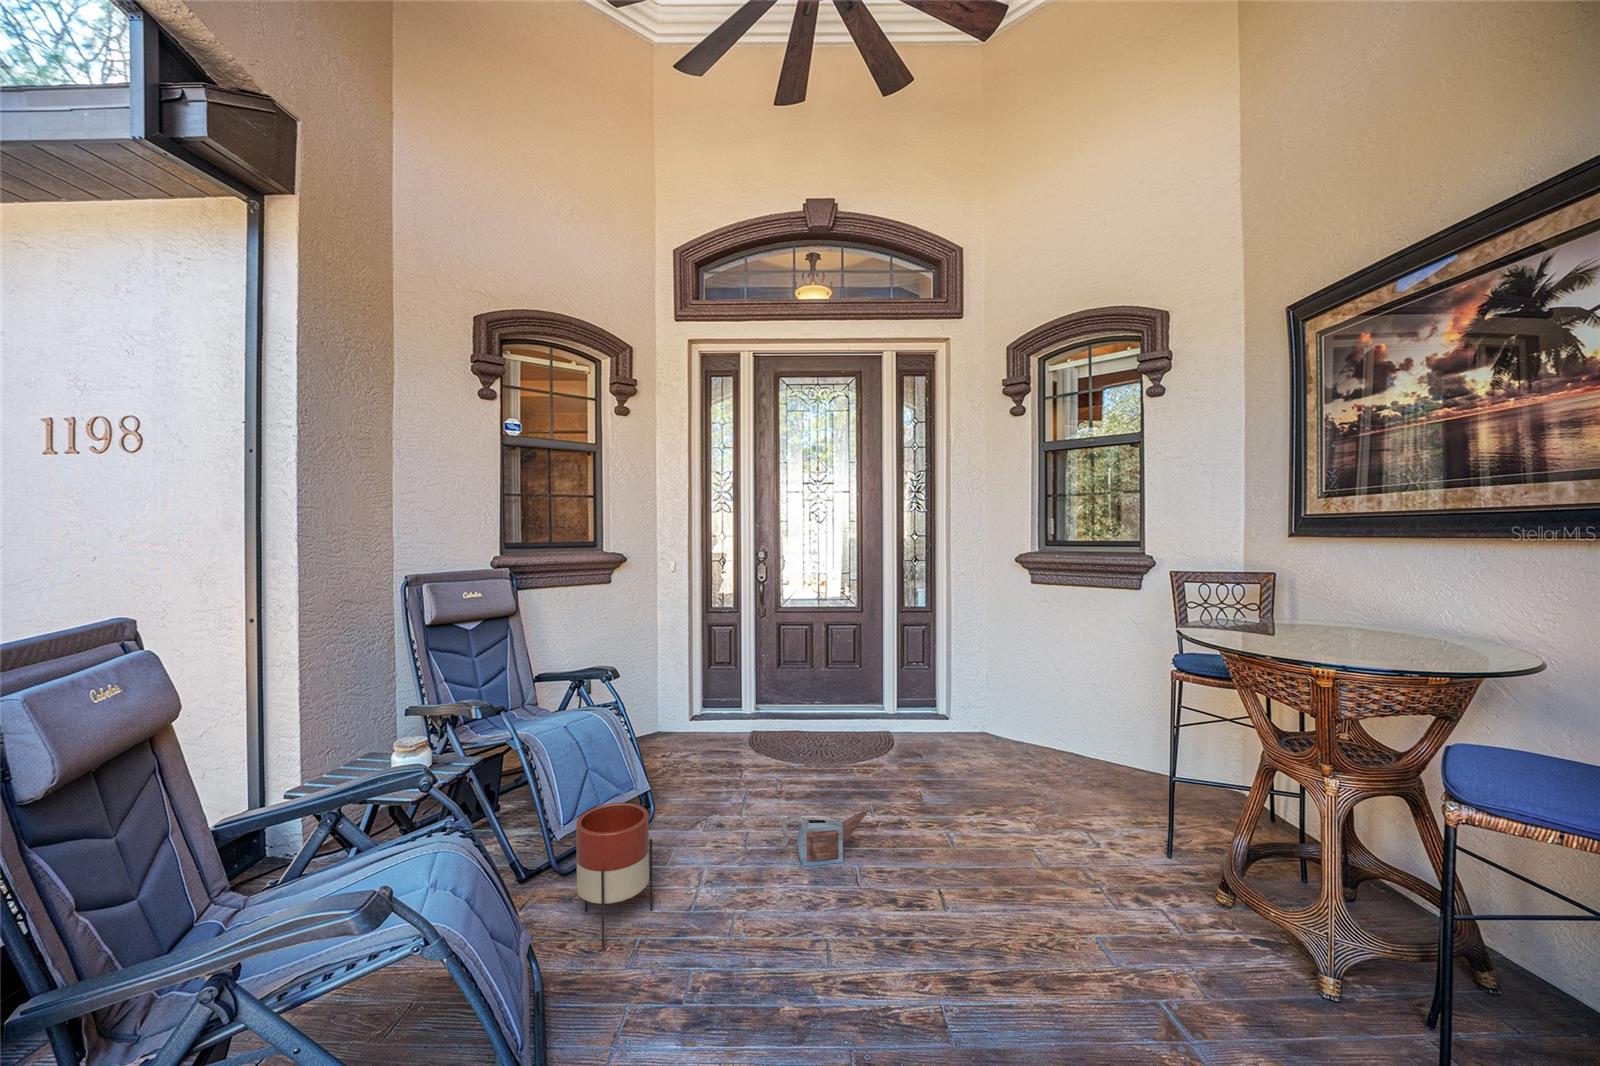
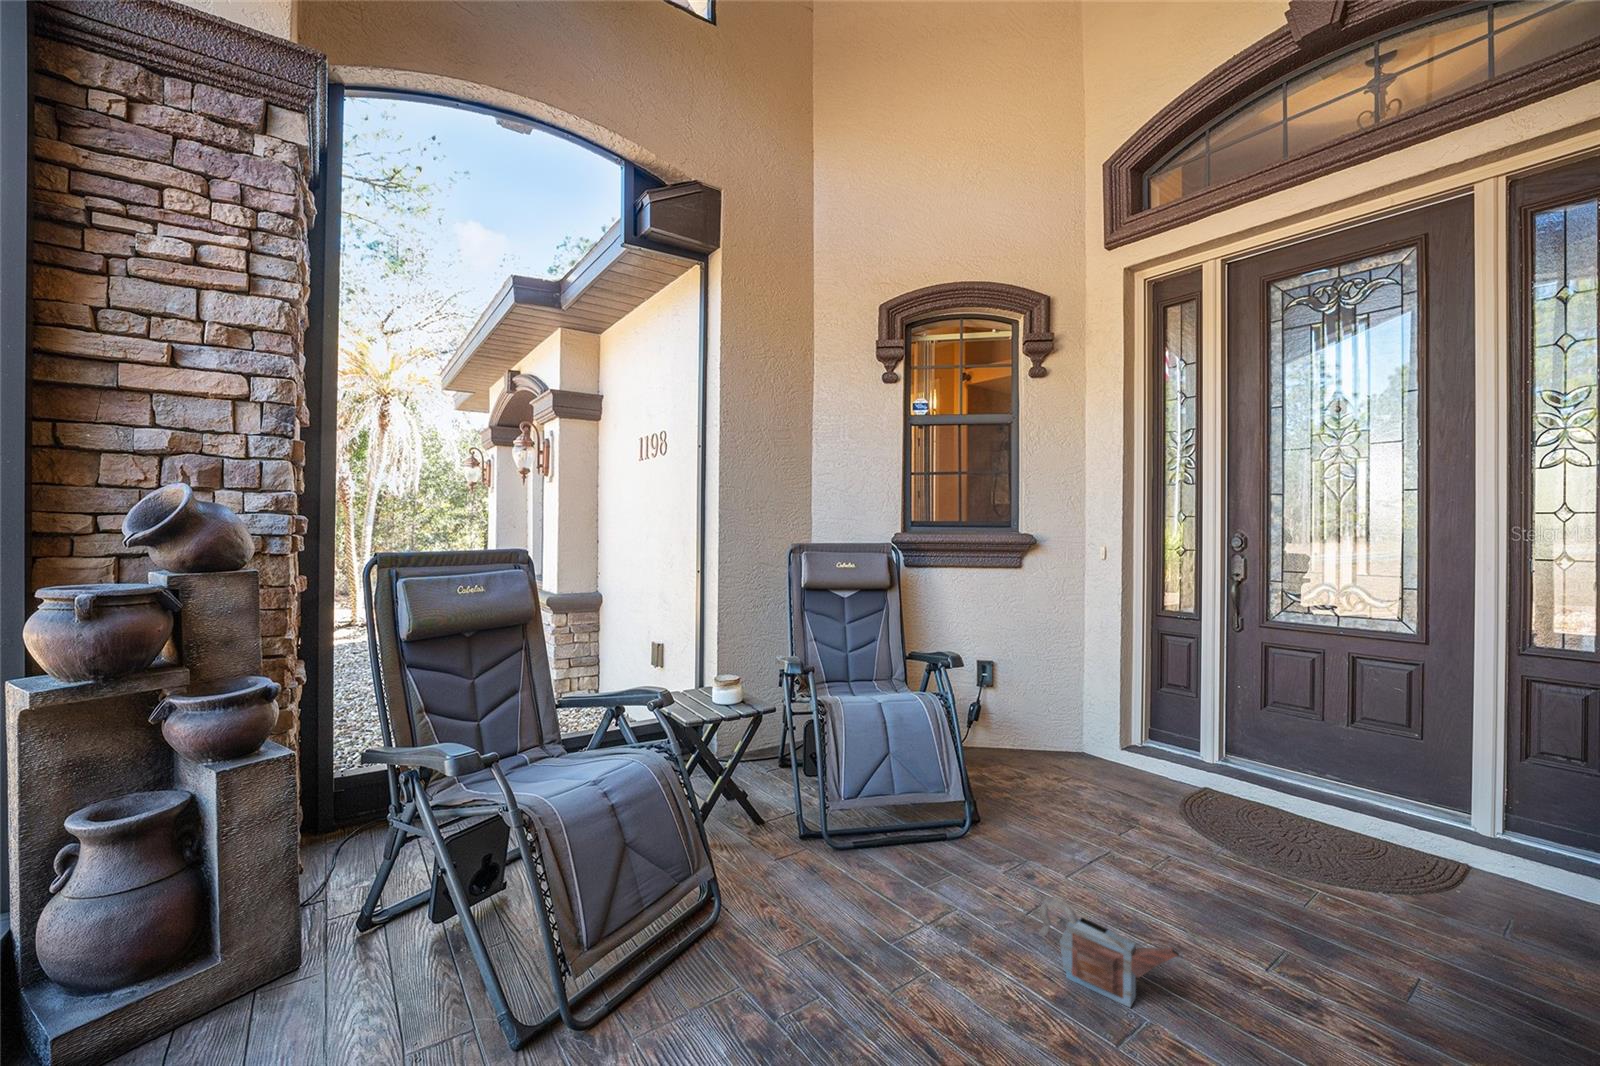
planter: present [576,803,653,948] -> none [783,785,859,926]

